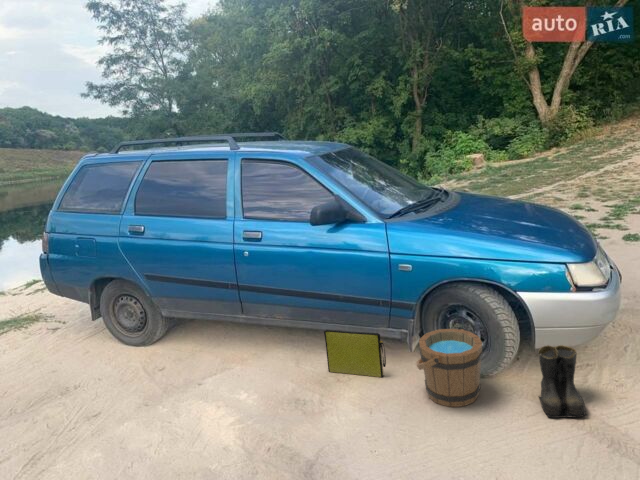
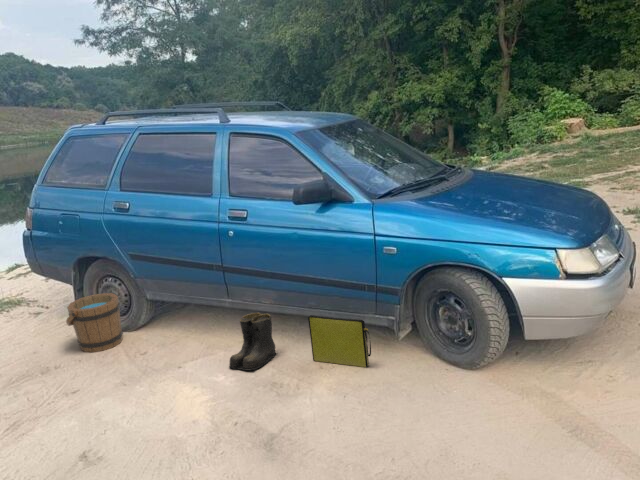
bucket: present [417,329,483,407] -> present [66,293,123,352]
boots: present [537,345,587,418] -> present [229,313,276,370]

